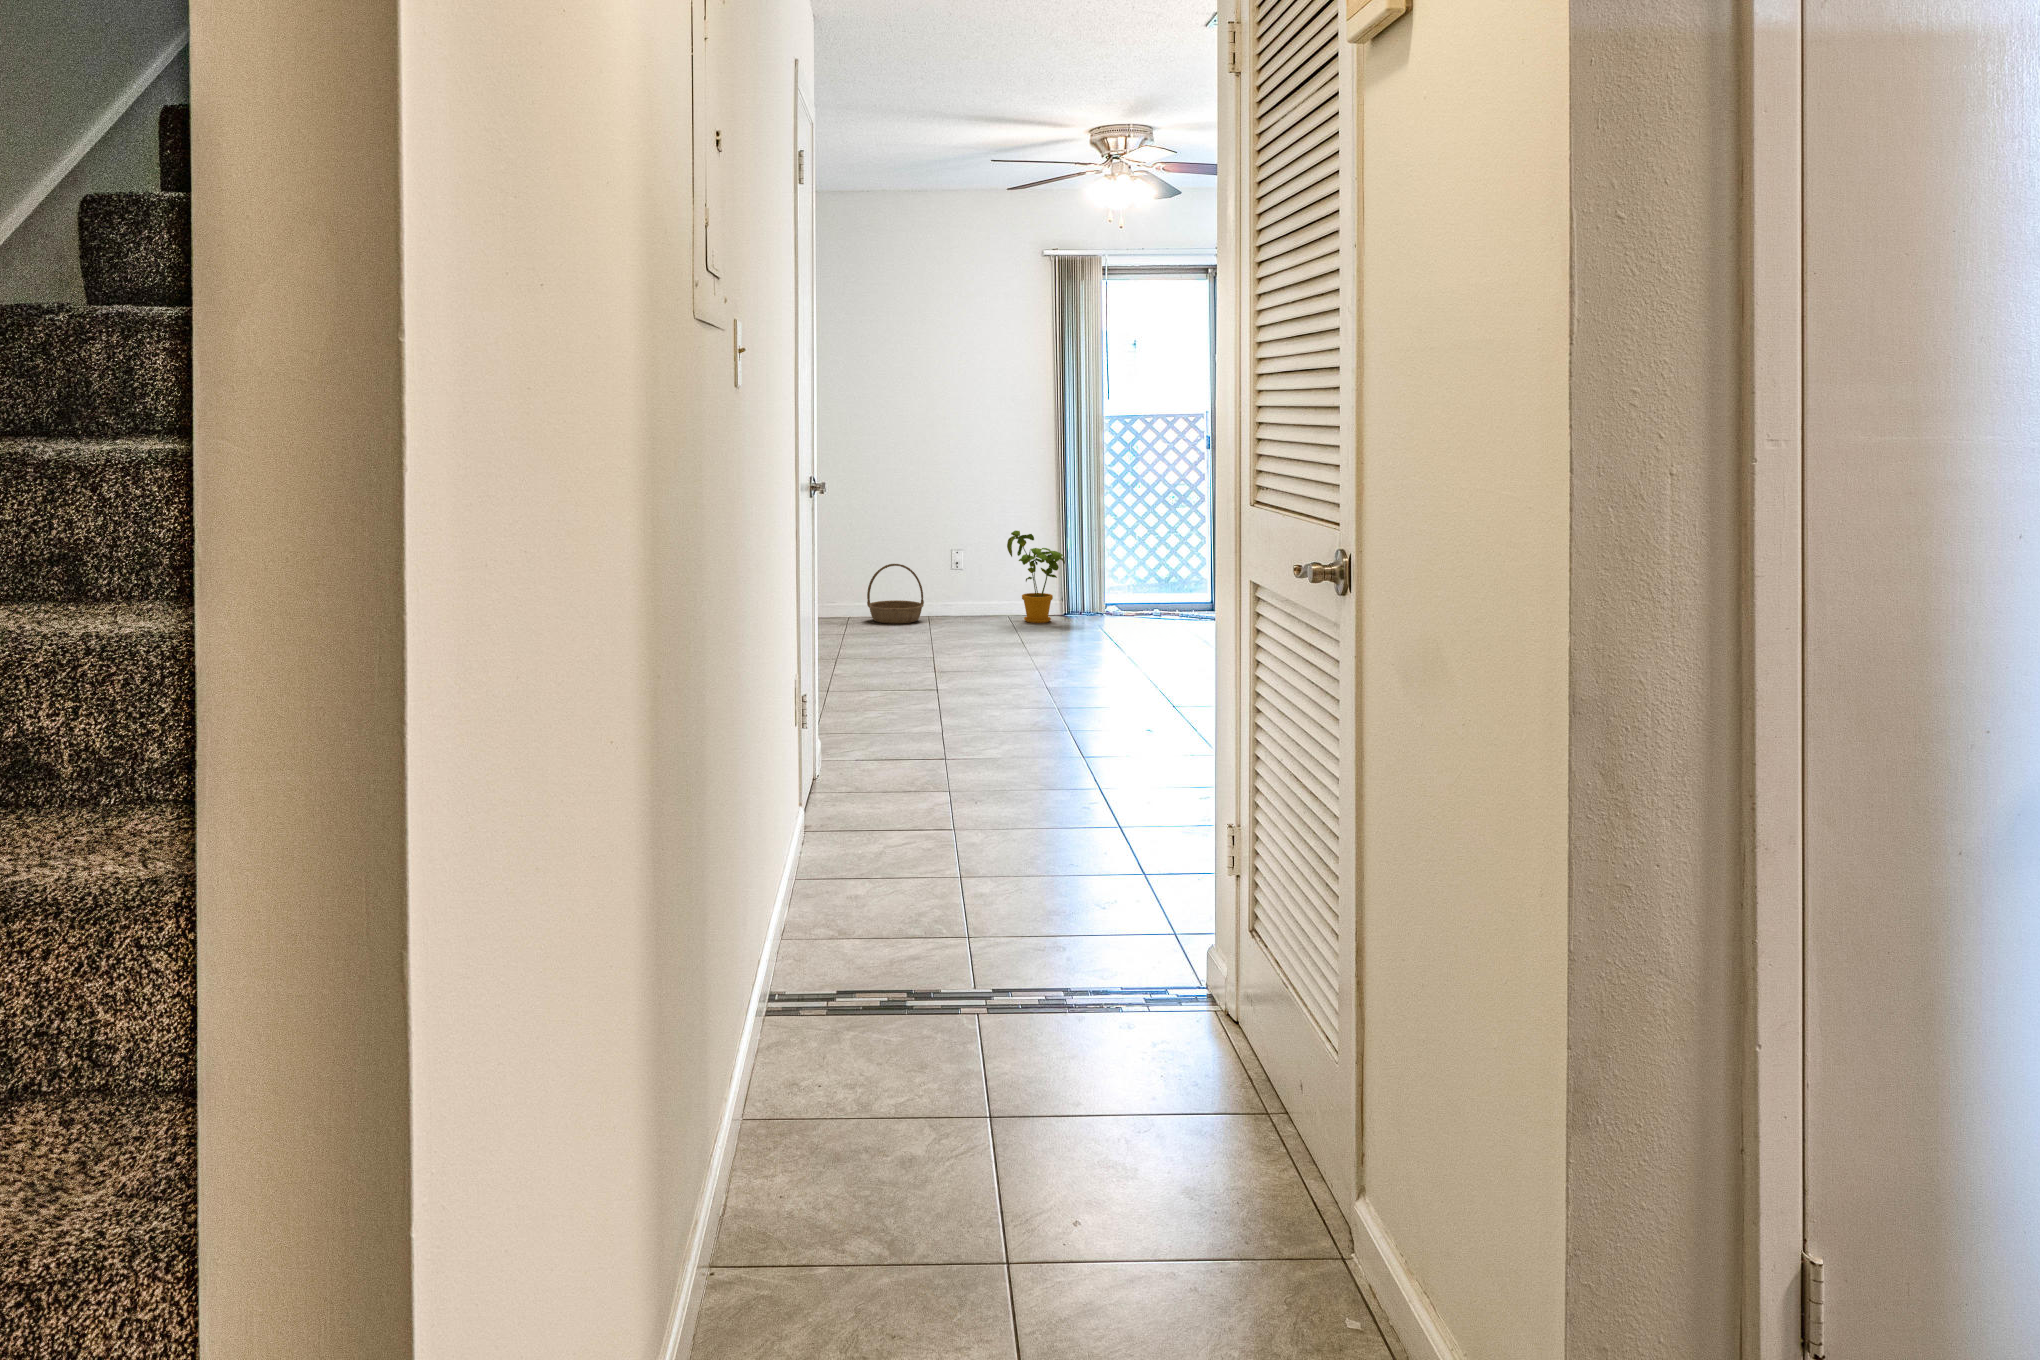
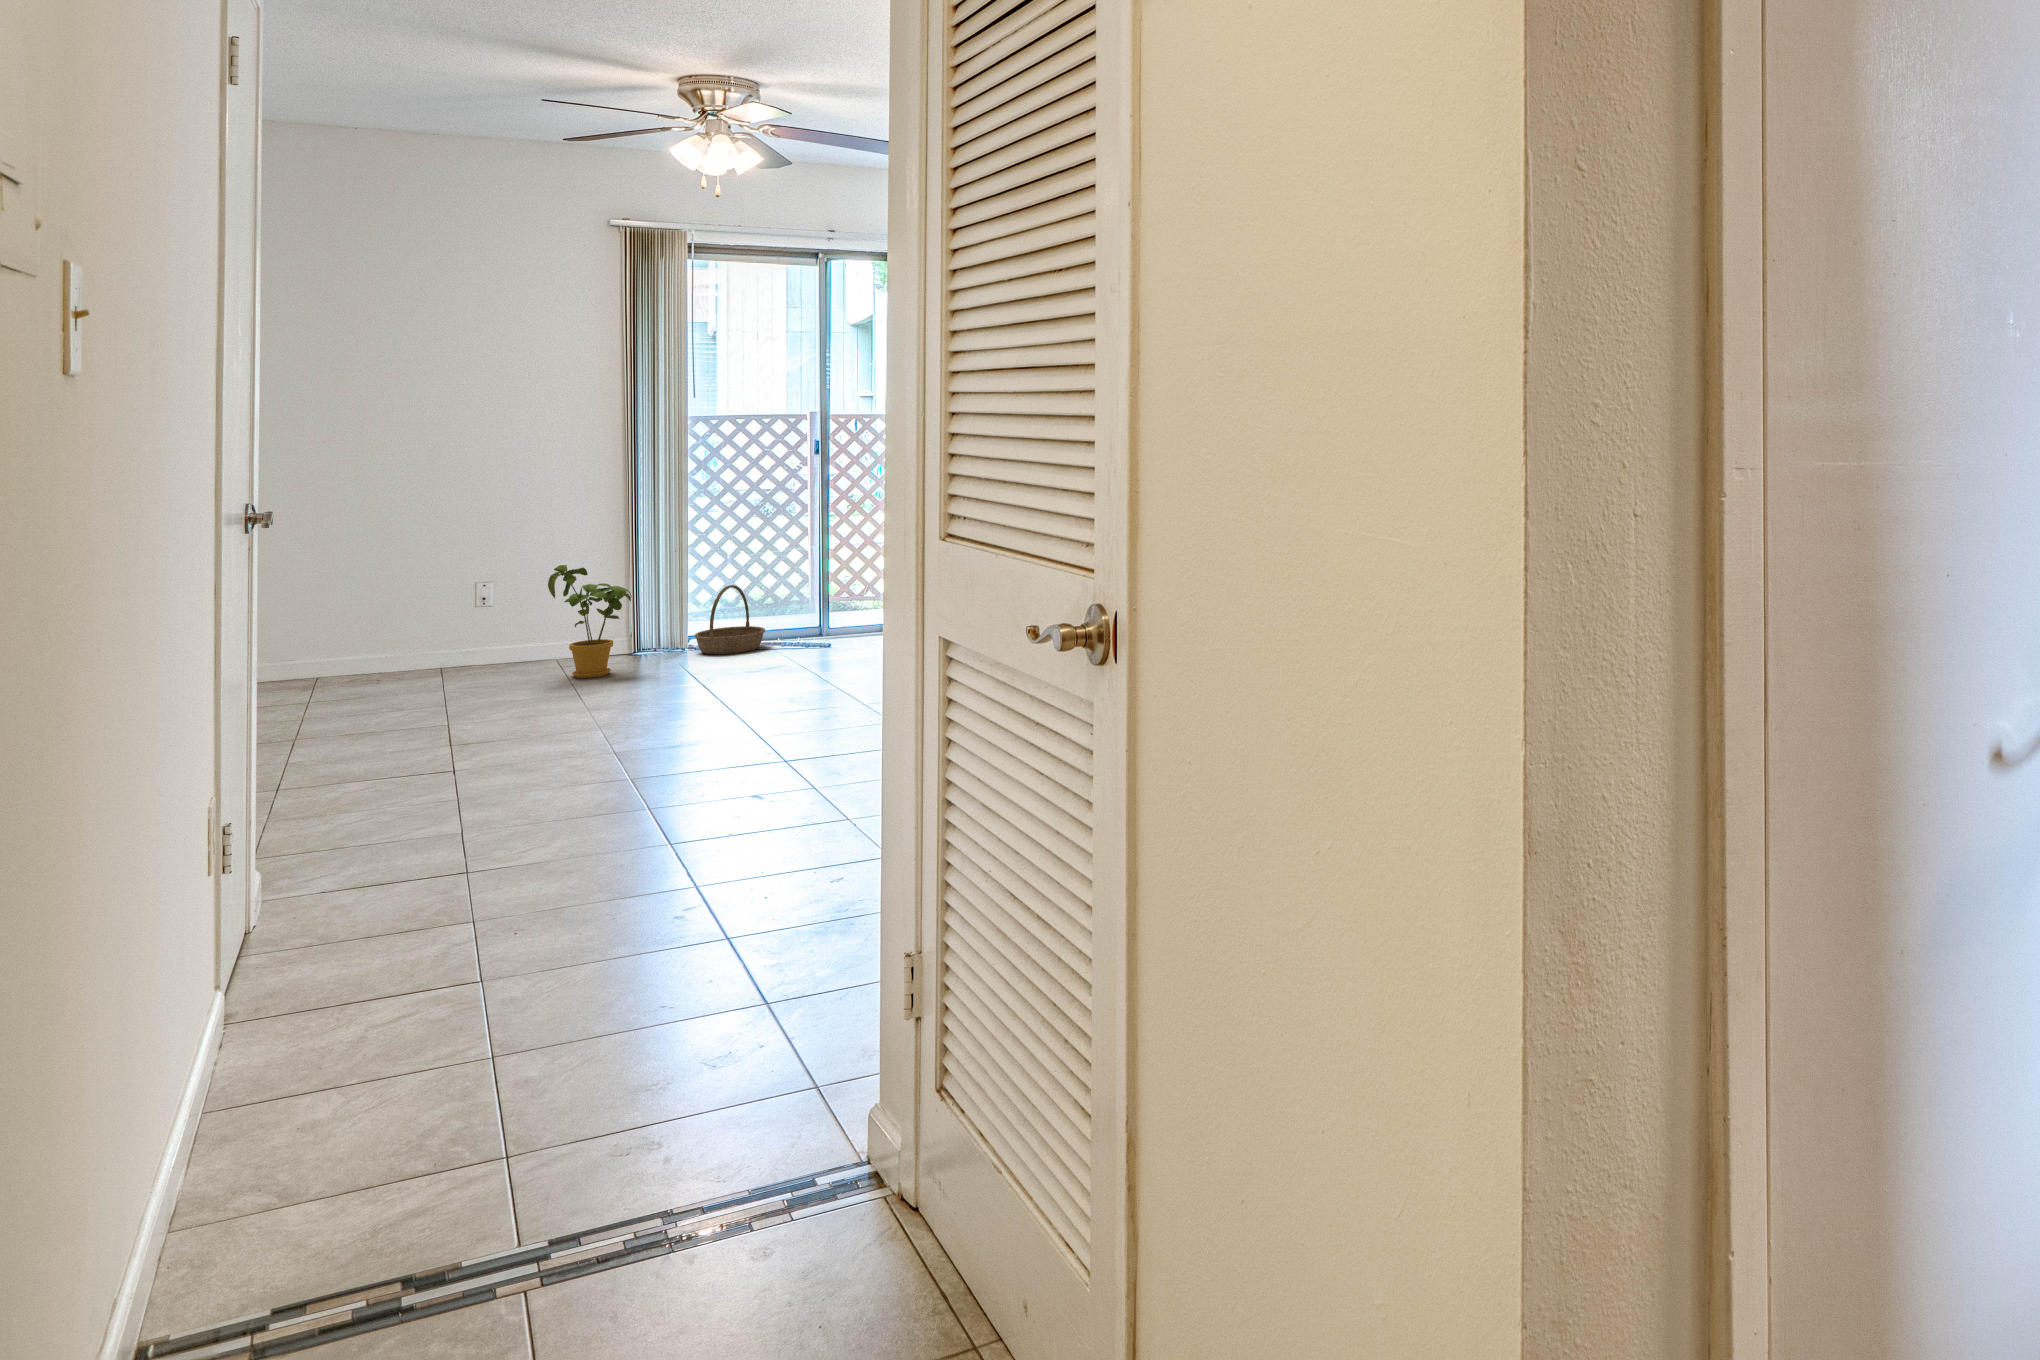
basket: present [867,564,924,624] -> present [695,585,765,654]

